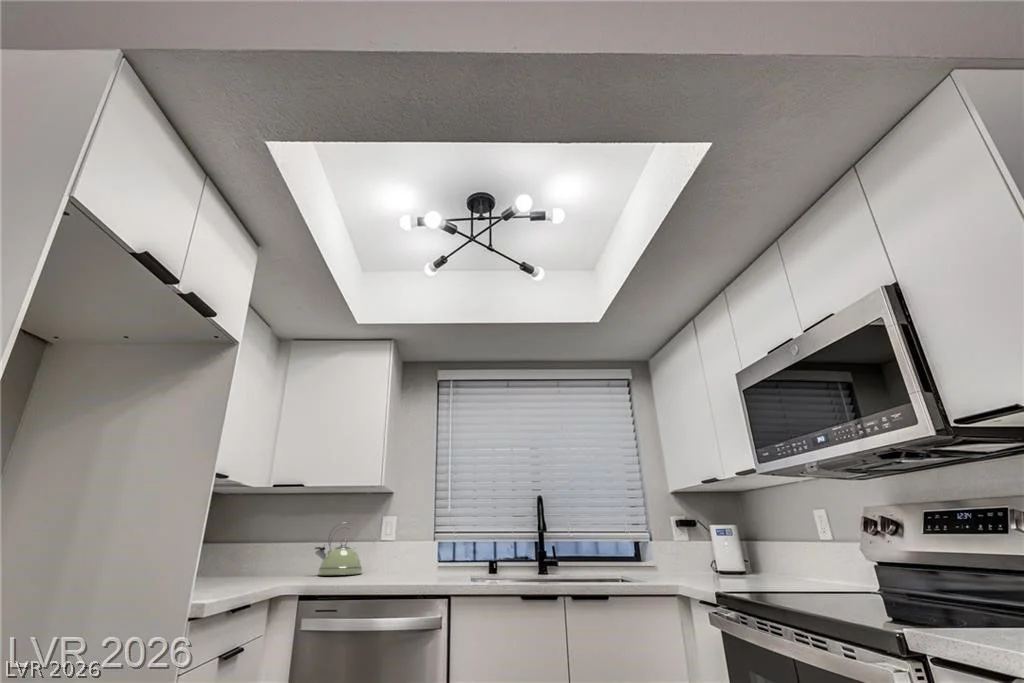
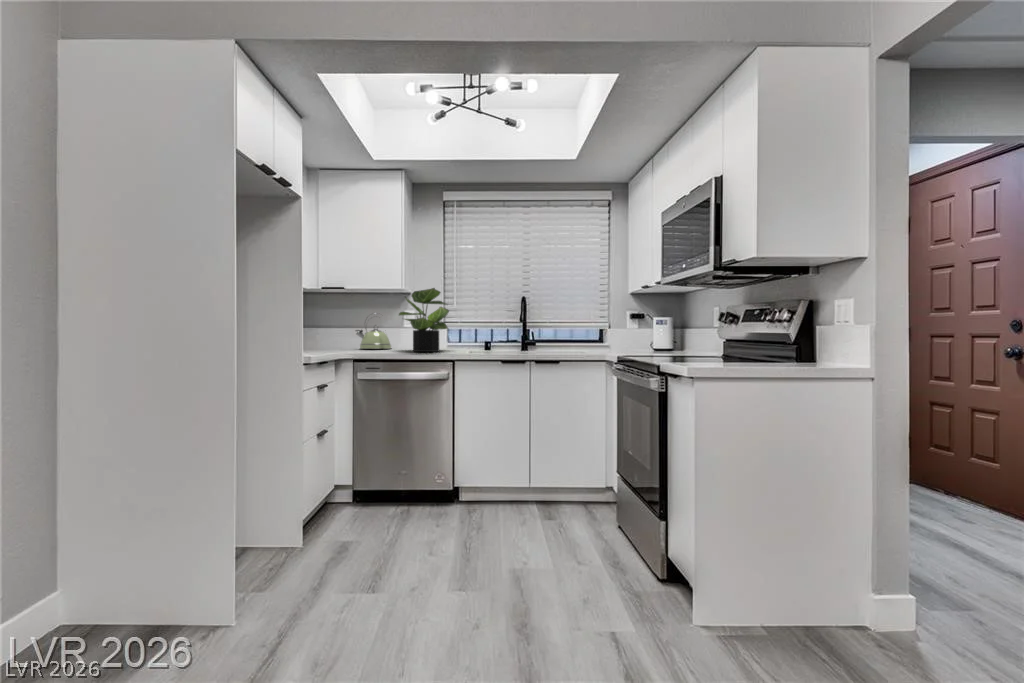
potted plant: none [373,485,444,580] -> present [399,288,449,352]

